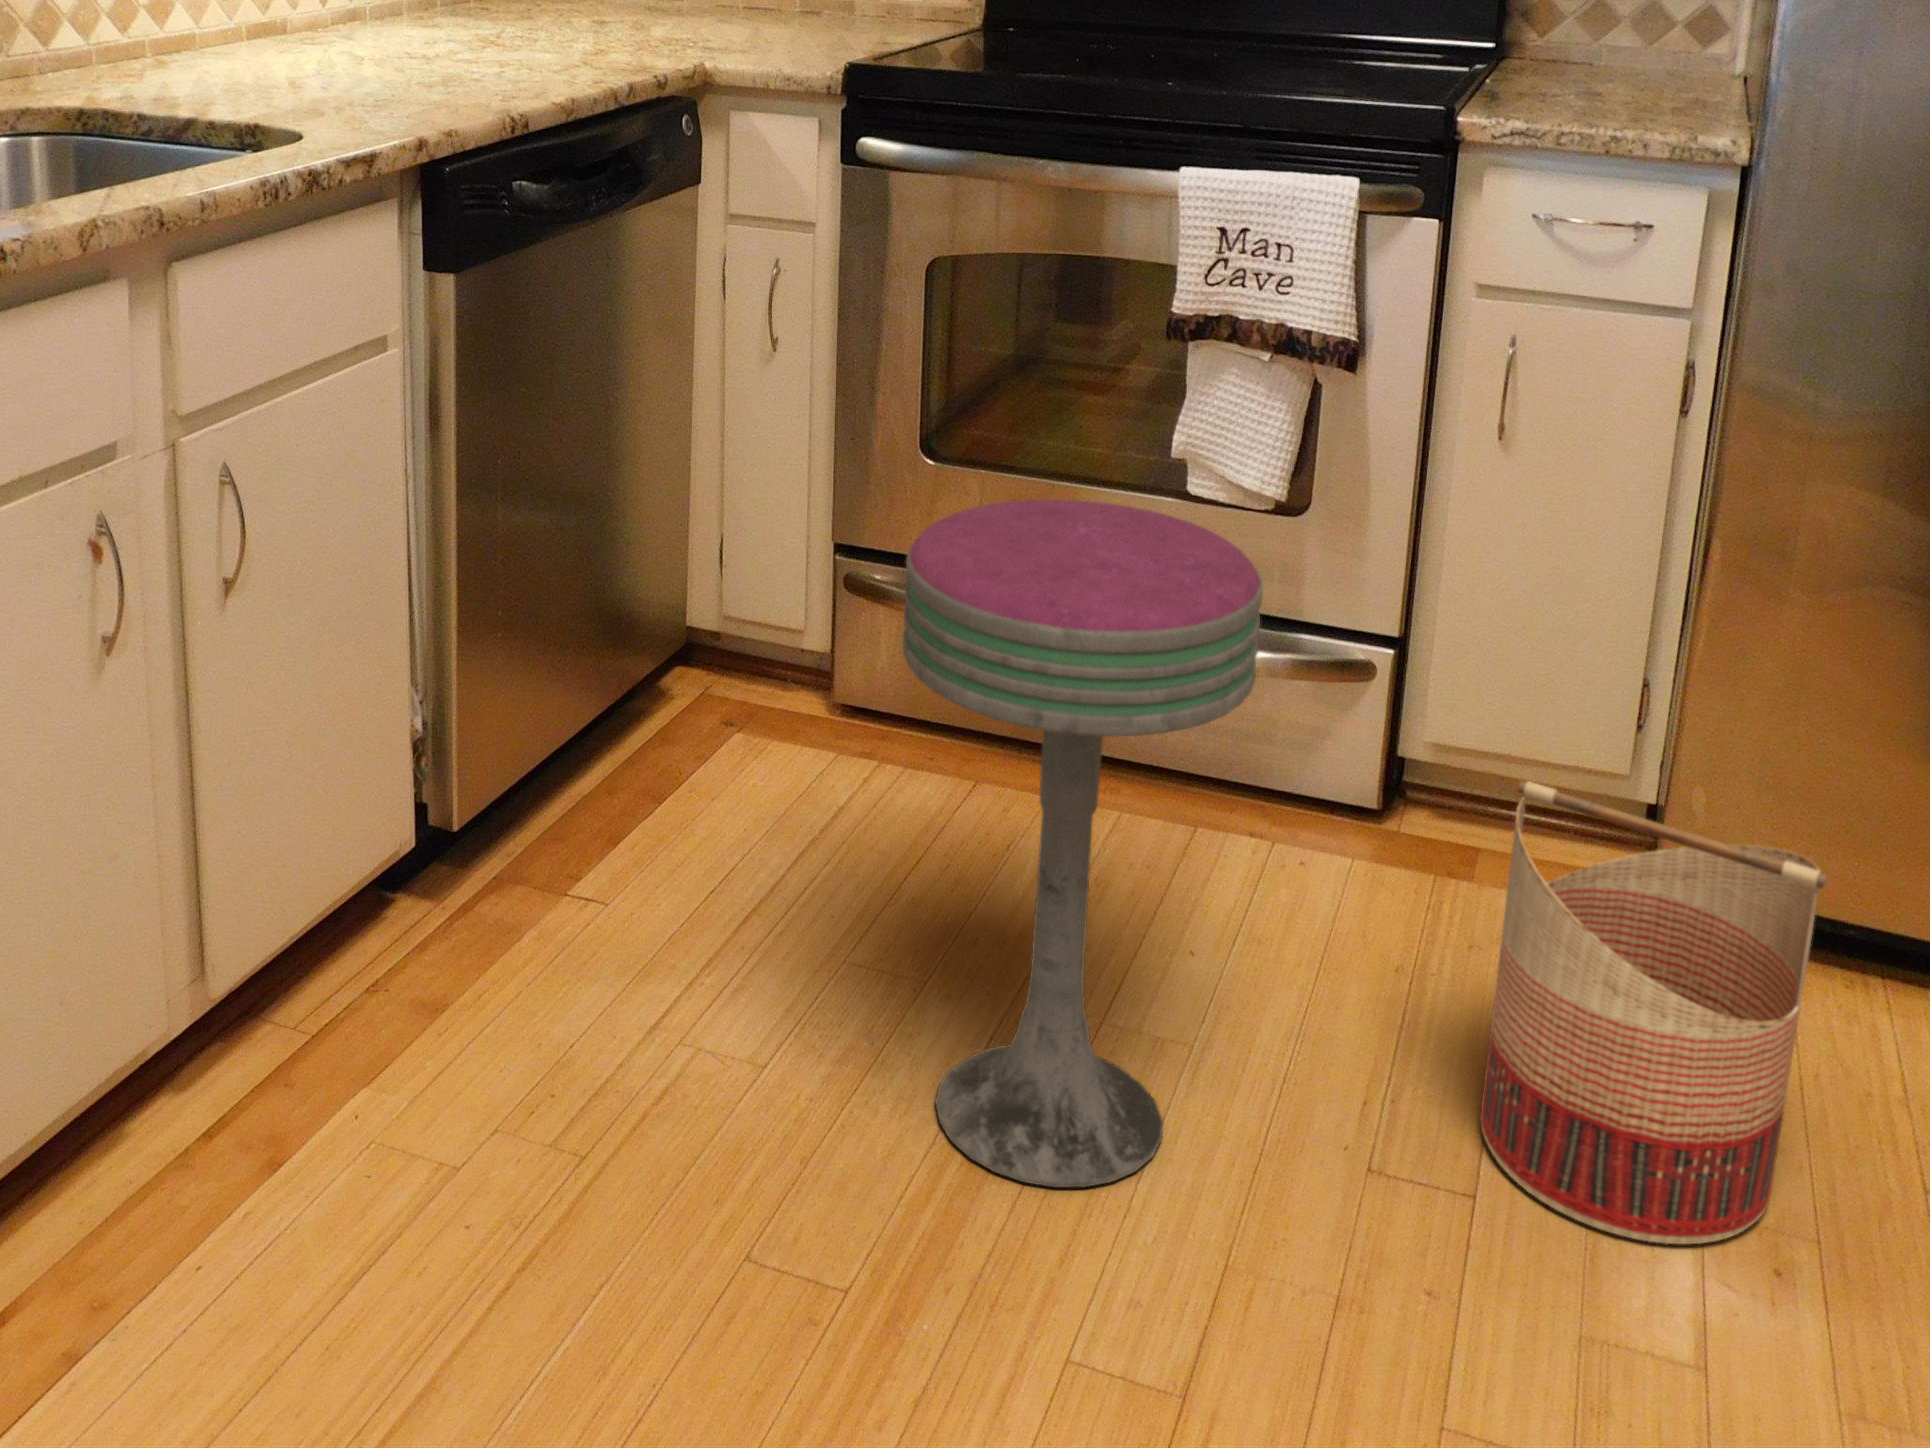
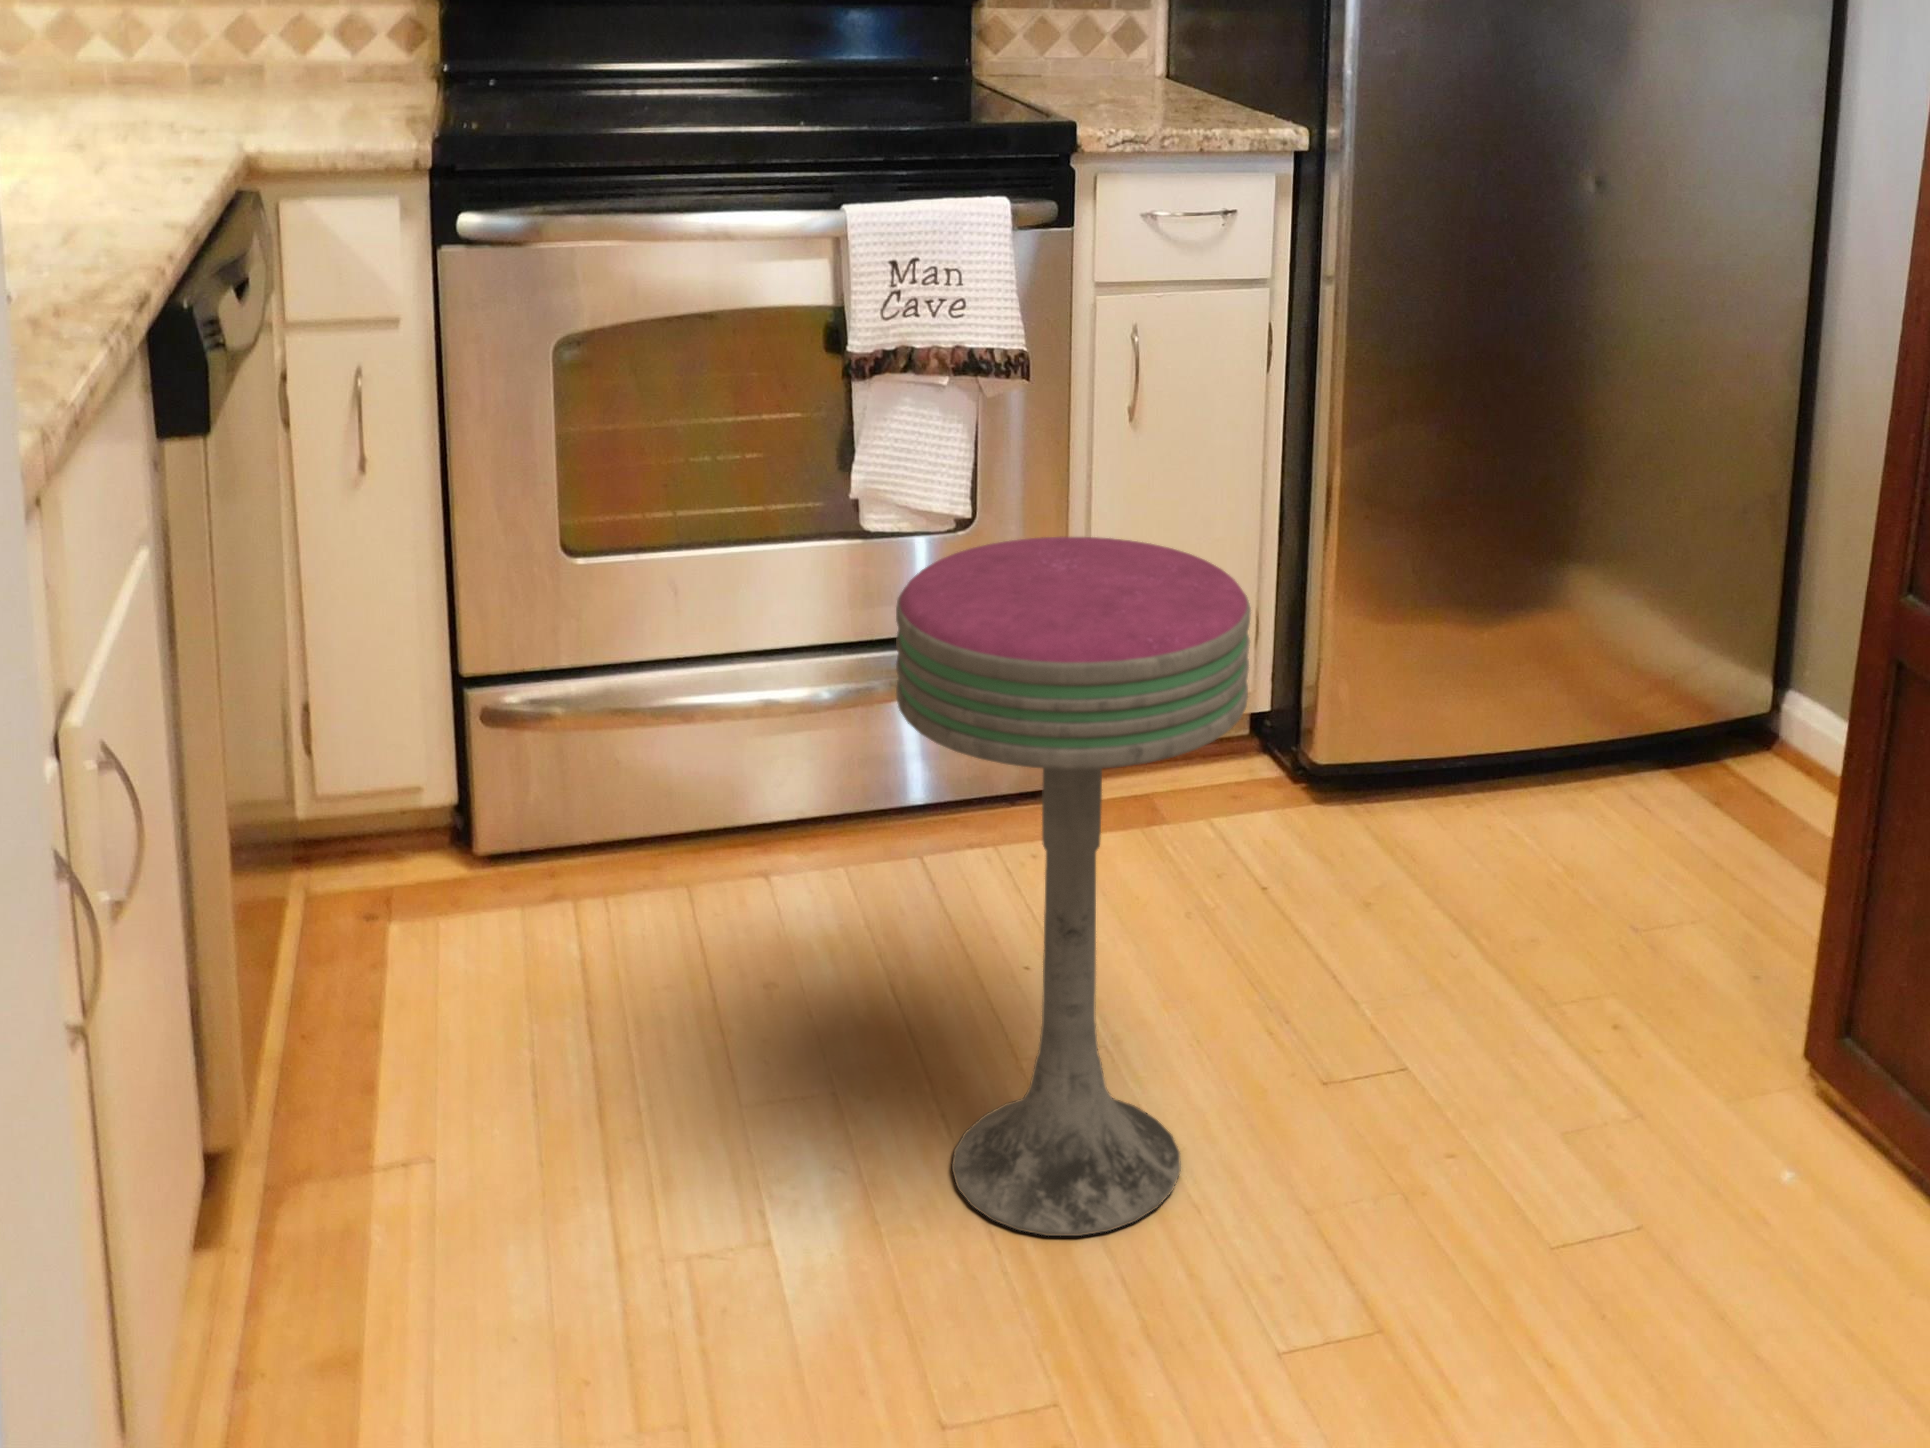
basket: present [1481,781,1827,1244] -> none [1343,691,1592,1046]

